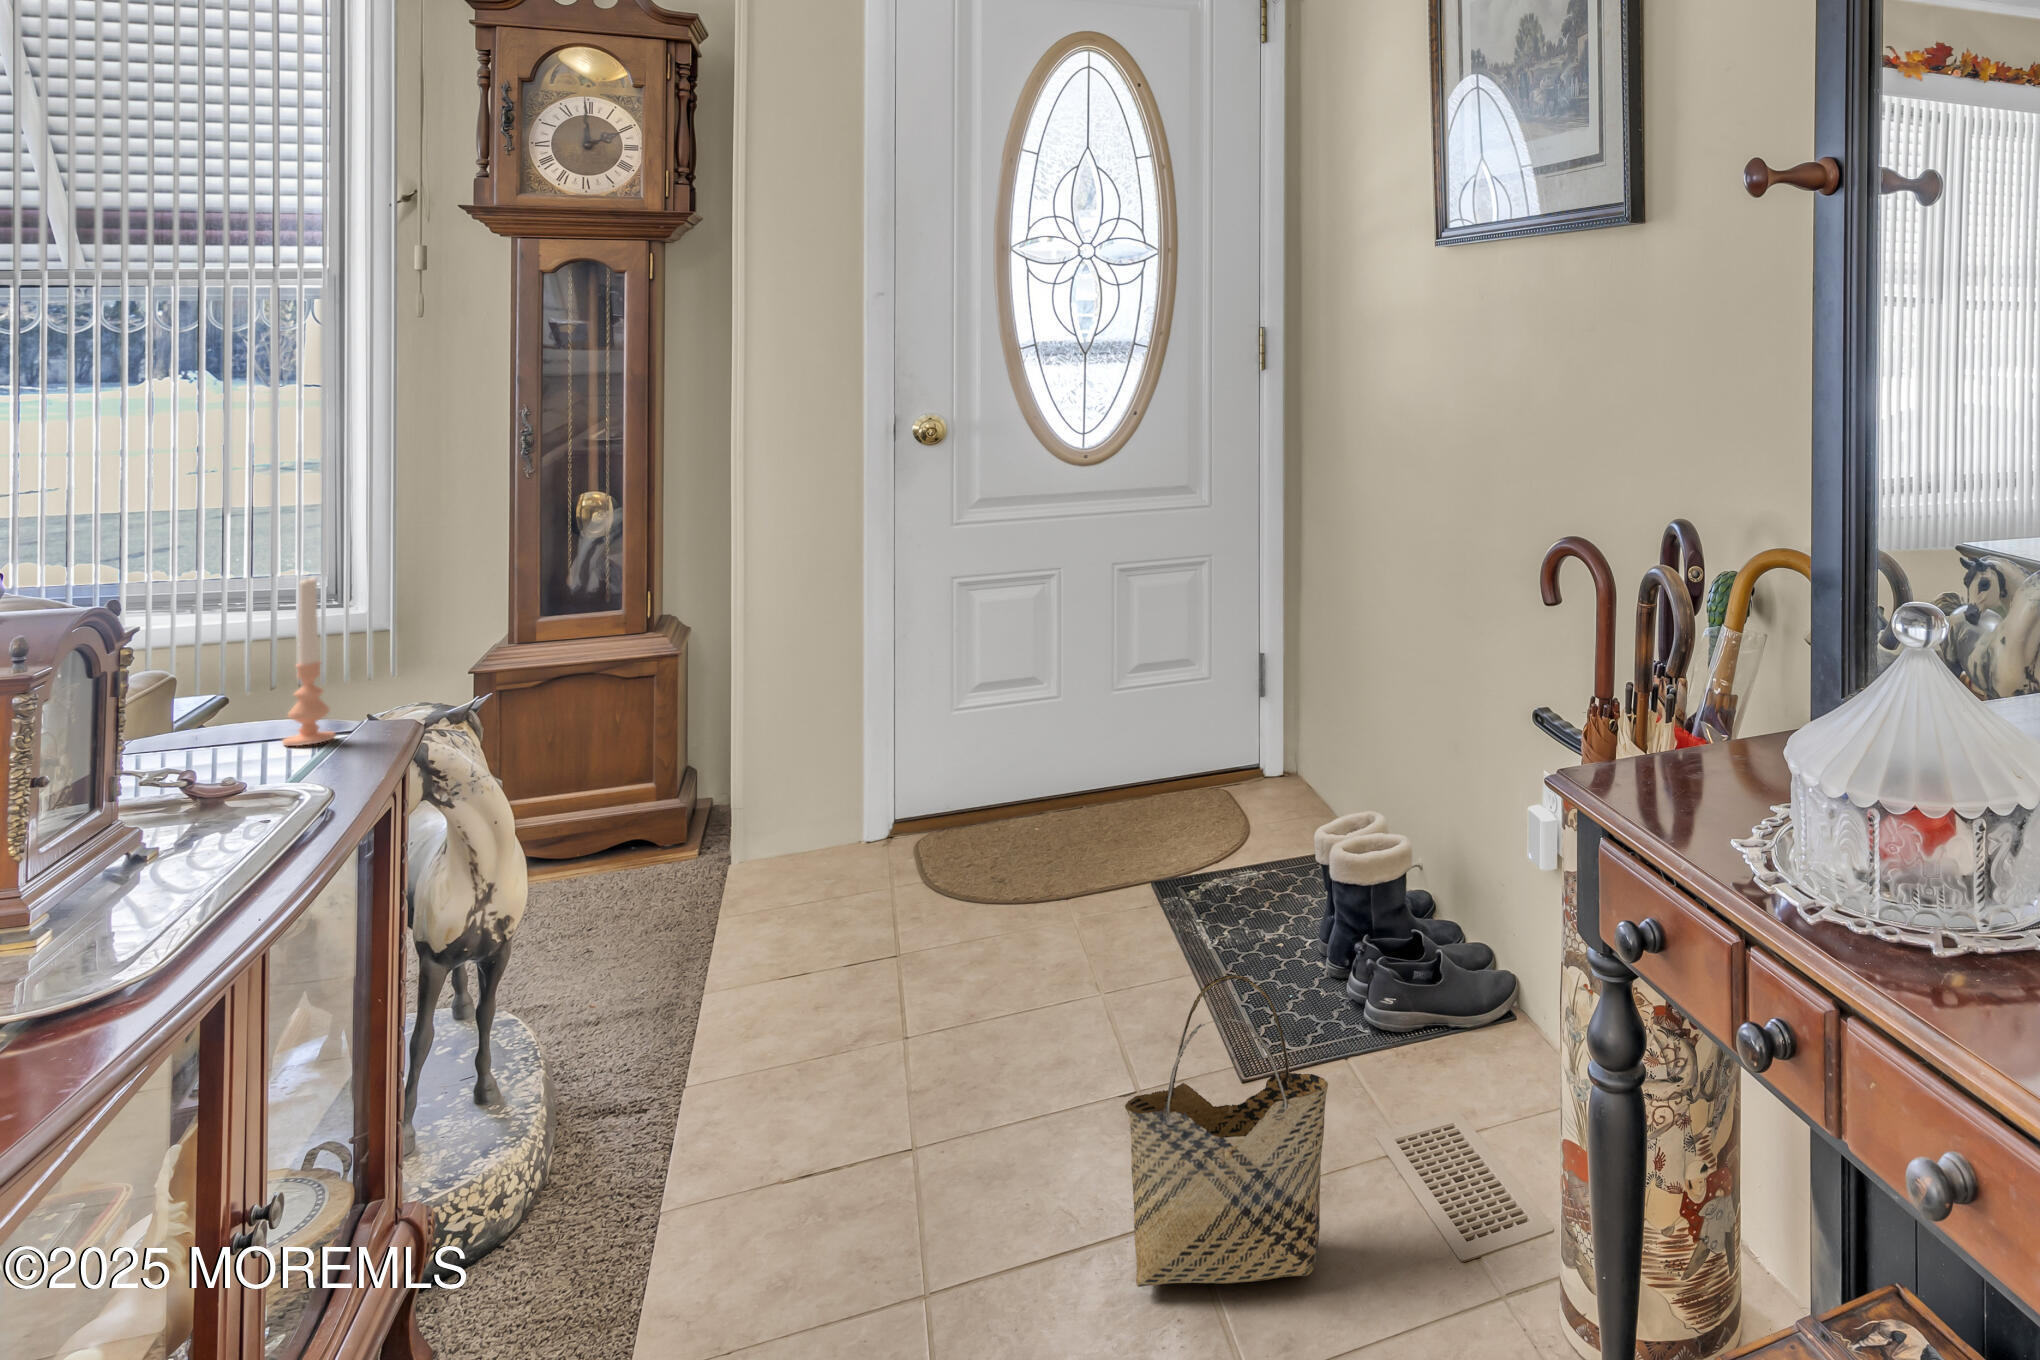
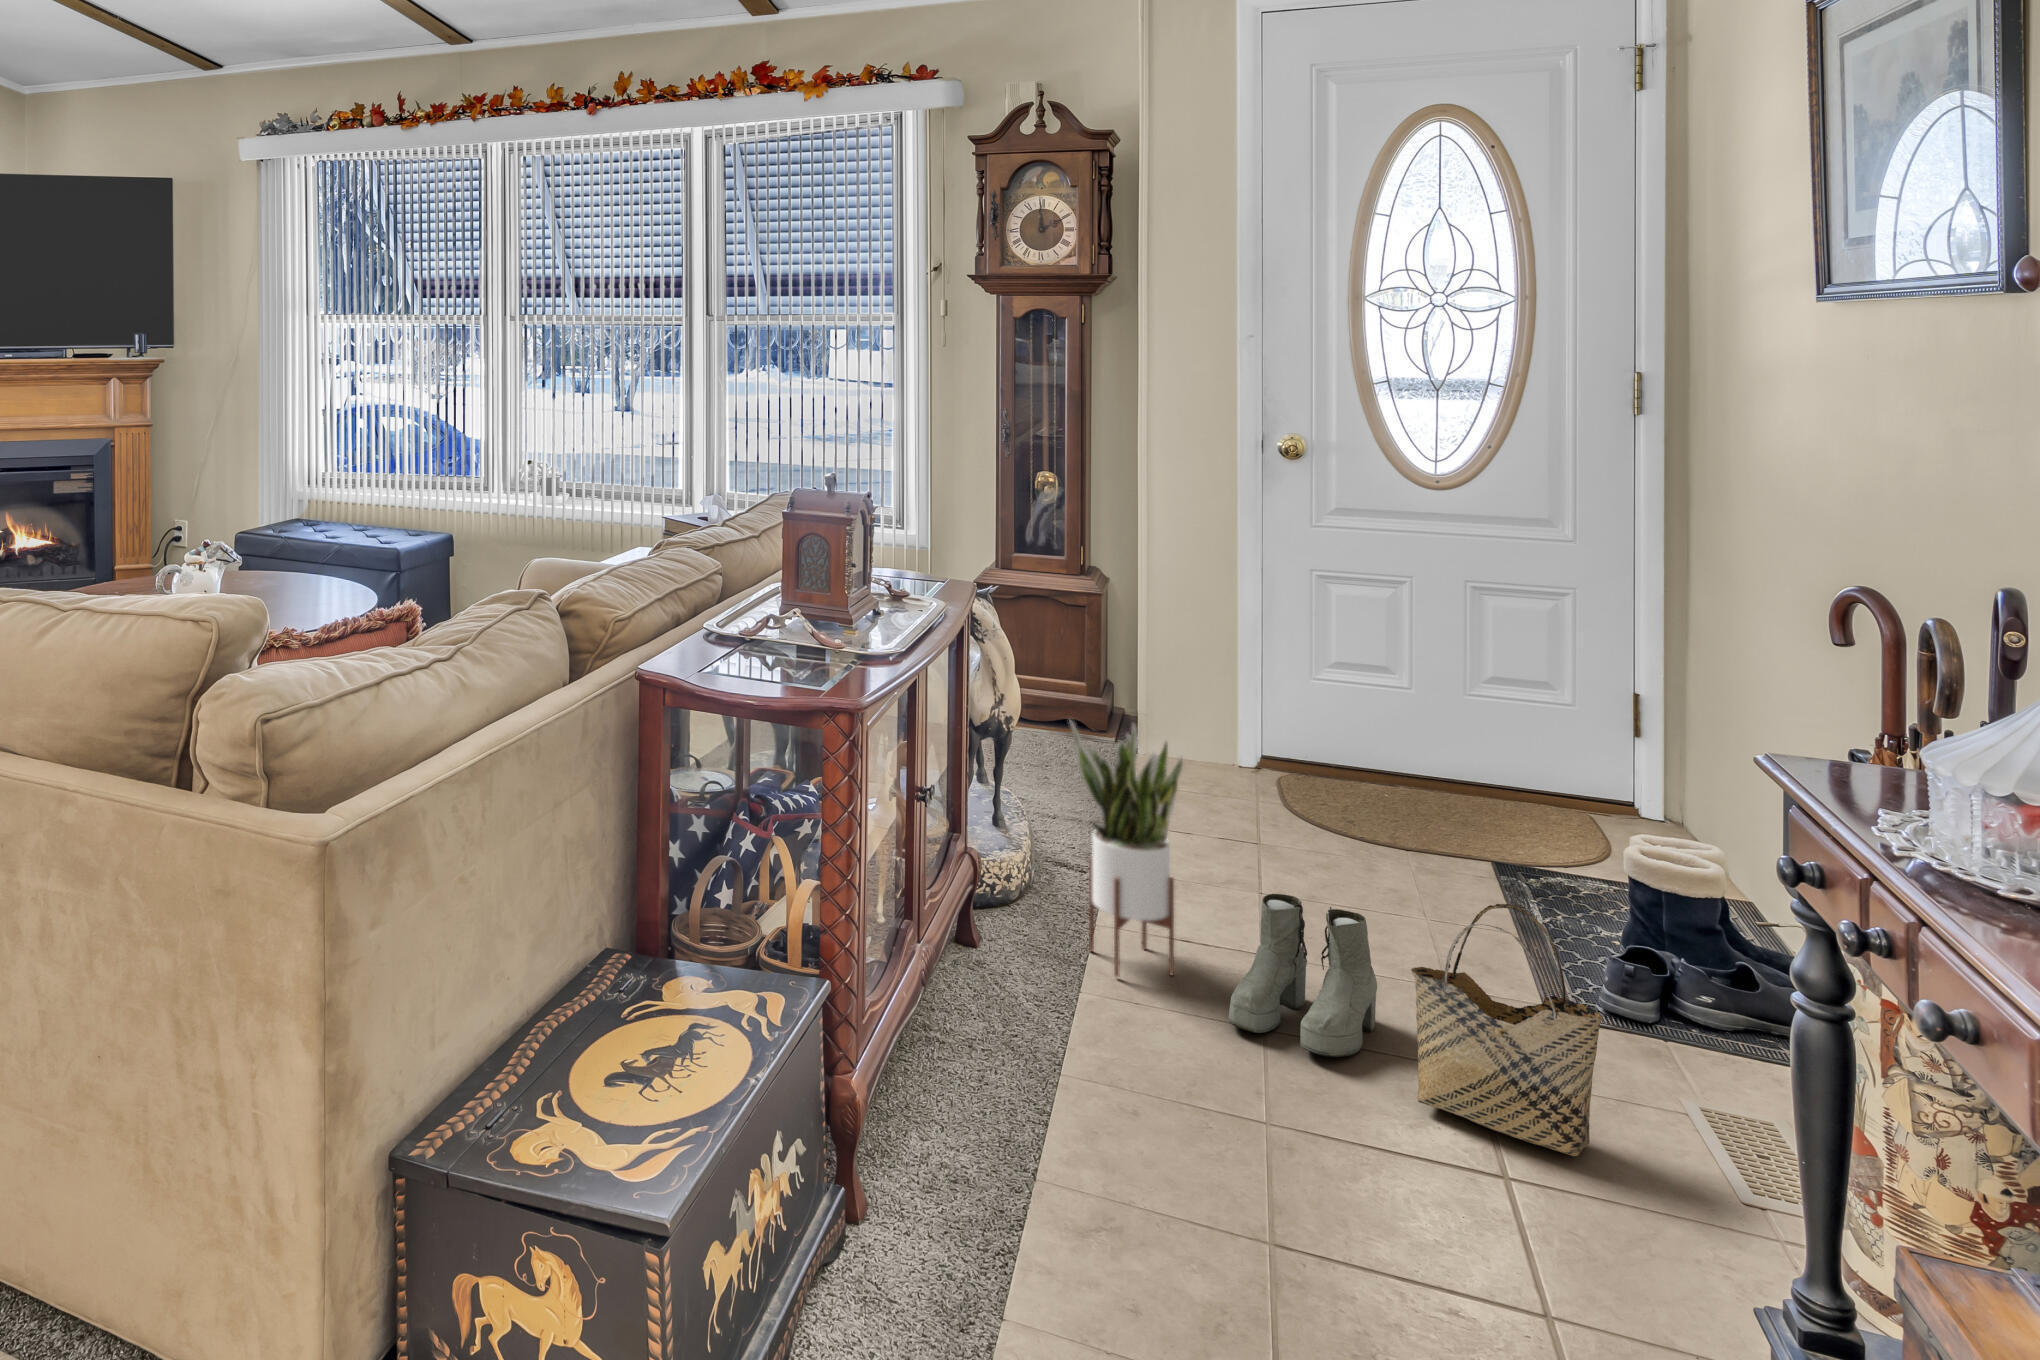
candle: present [282,578,335,746] -> none [915,517,937,603]
potted plant: none [621,856,809,1273] -> present [1069,721,1183,977]
boots: none [884,1039,1073,1280] -> present [1229,894,1377,1057]

